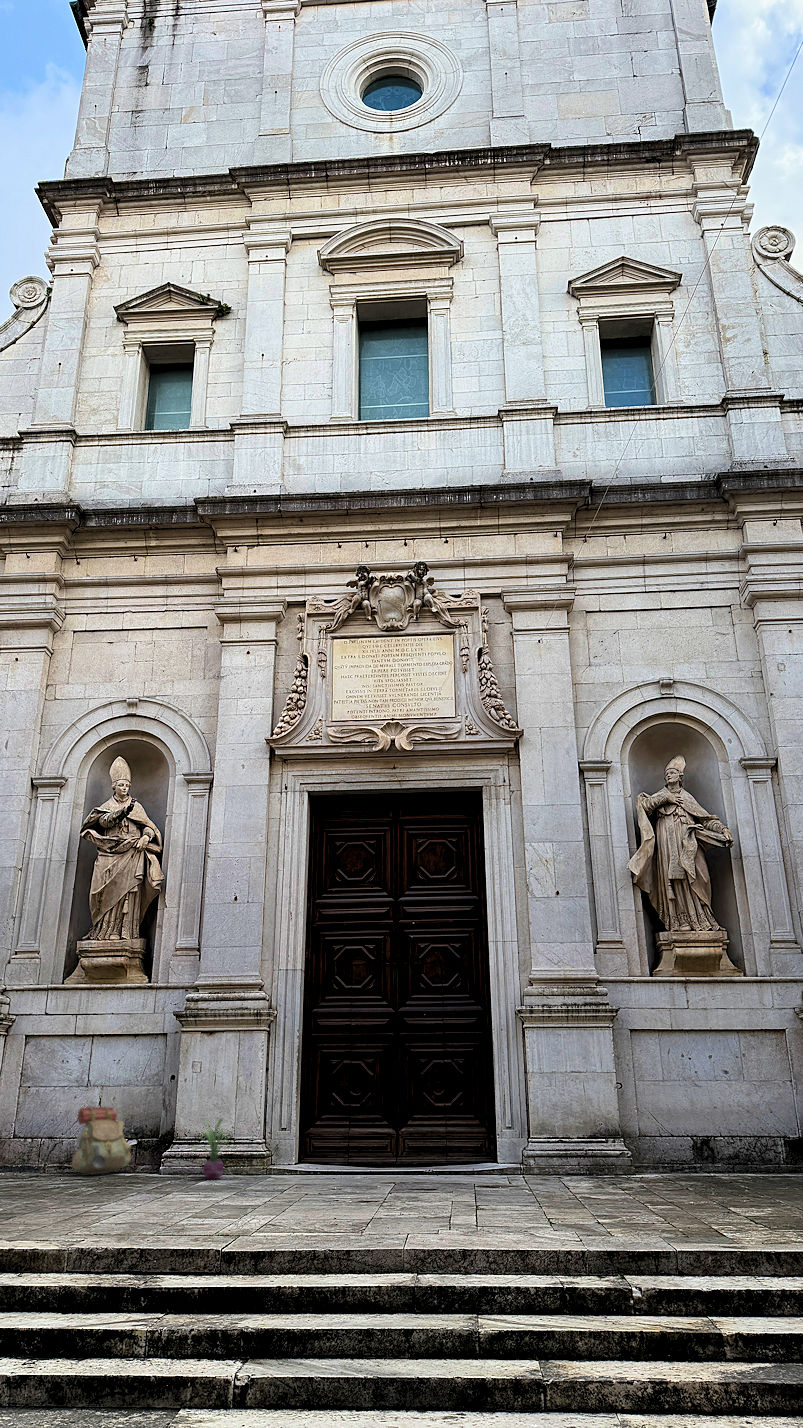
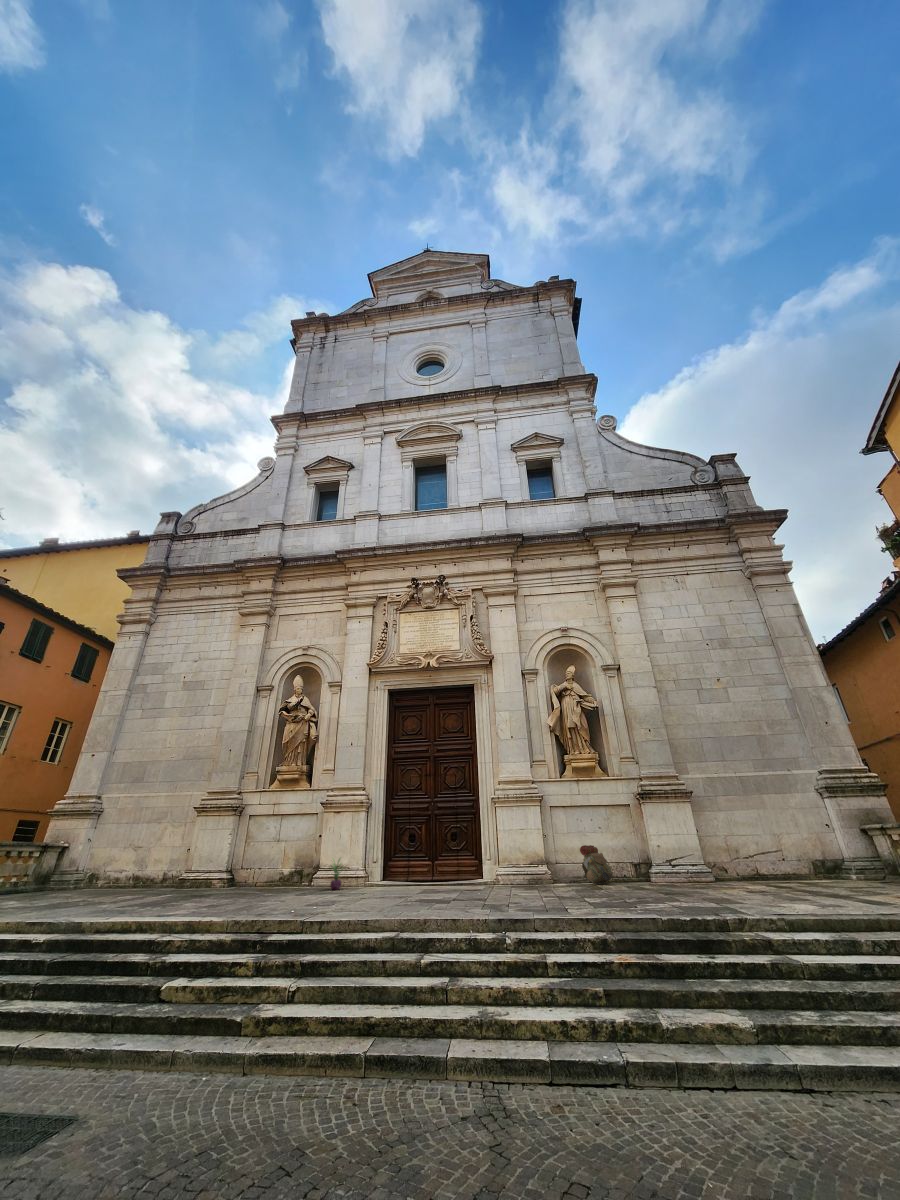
backpack: present [72,1106,132,1174] -> present [580,845,613,884]

